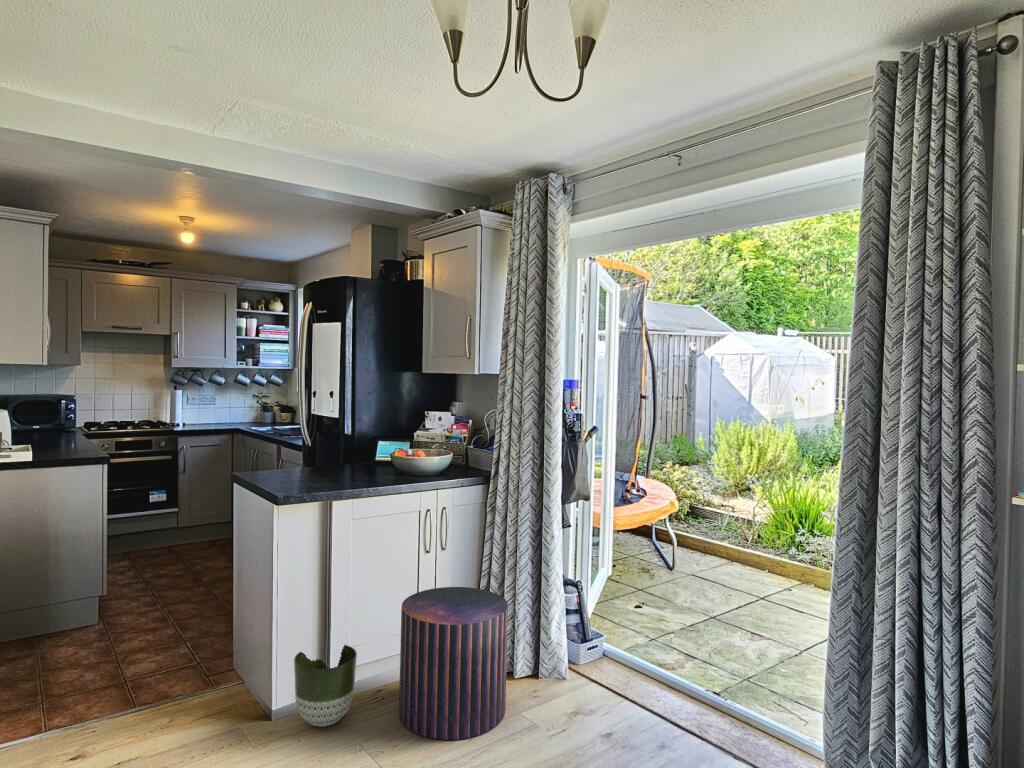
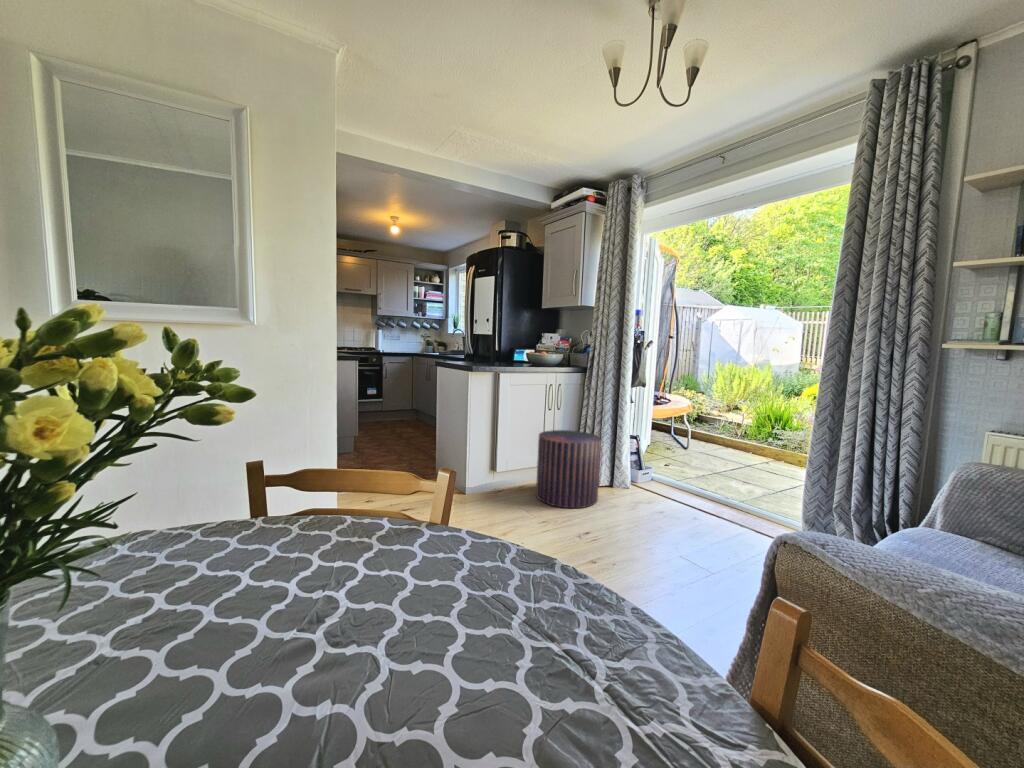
planter: present [294,645,357,727] -> none [479,456,513,498]

